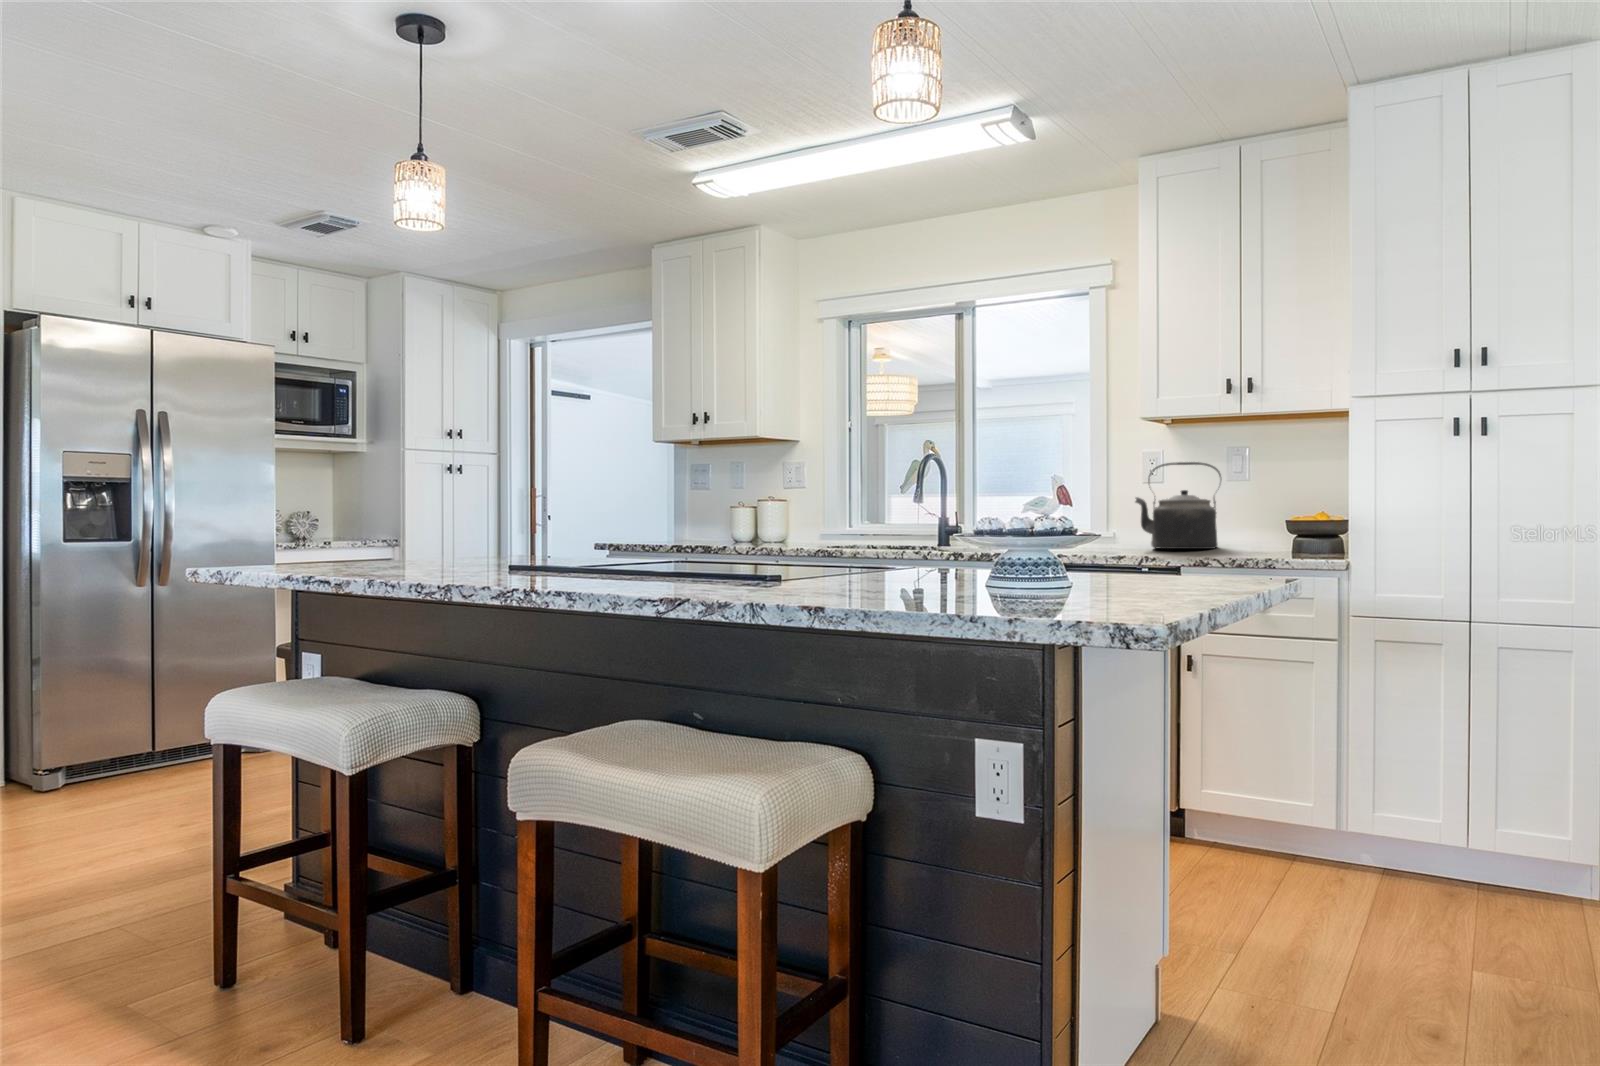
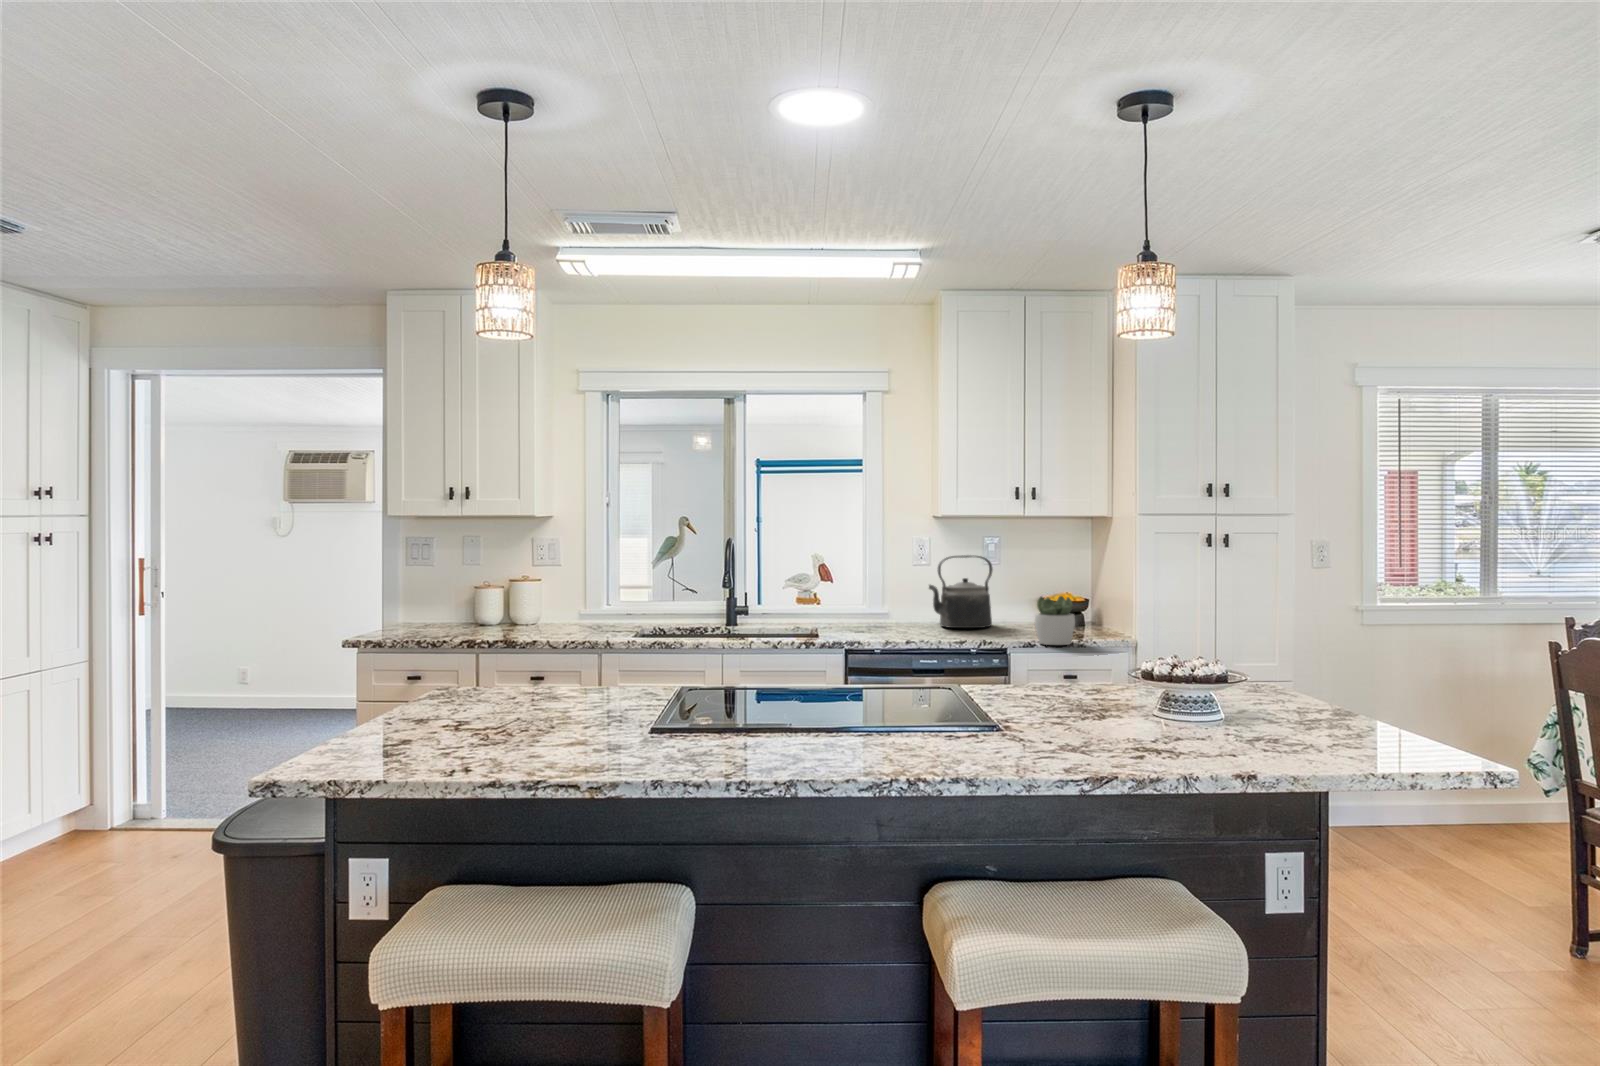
succulent plant: none [1217,504,1273,564] -> present [1035,596,1075,645]

